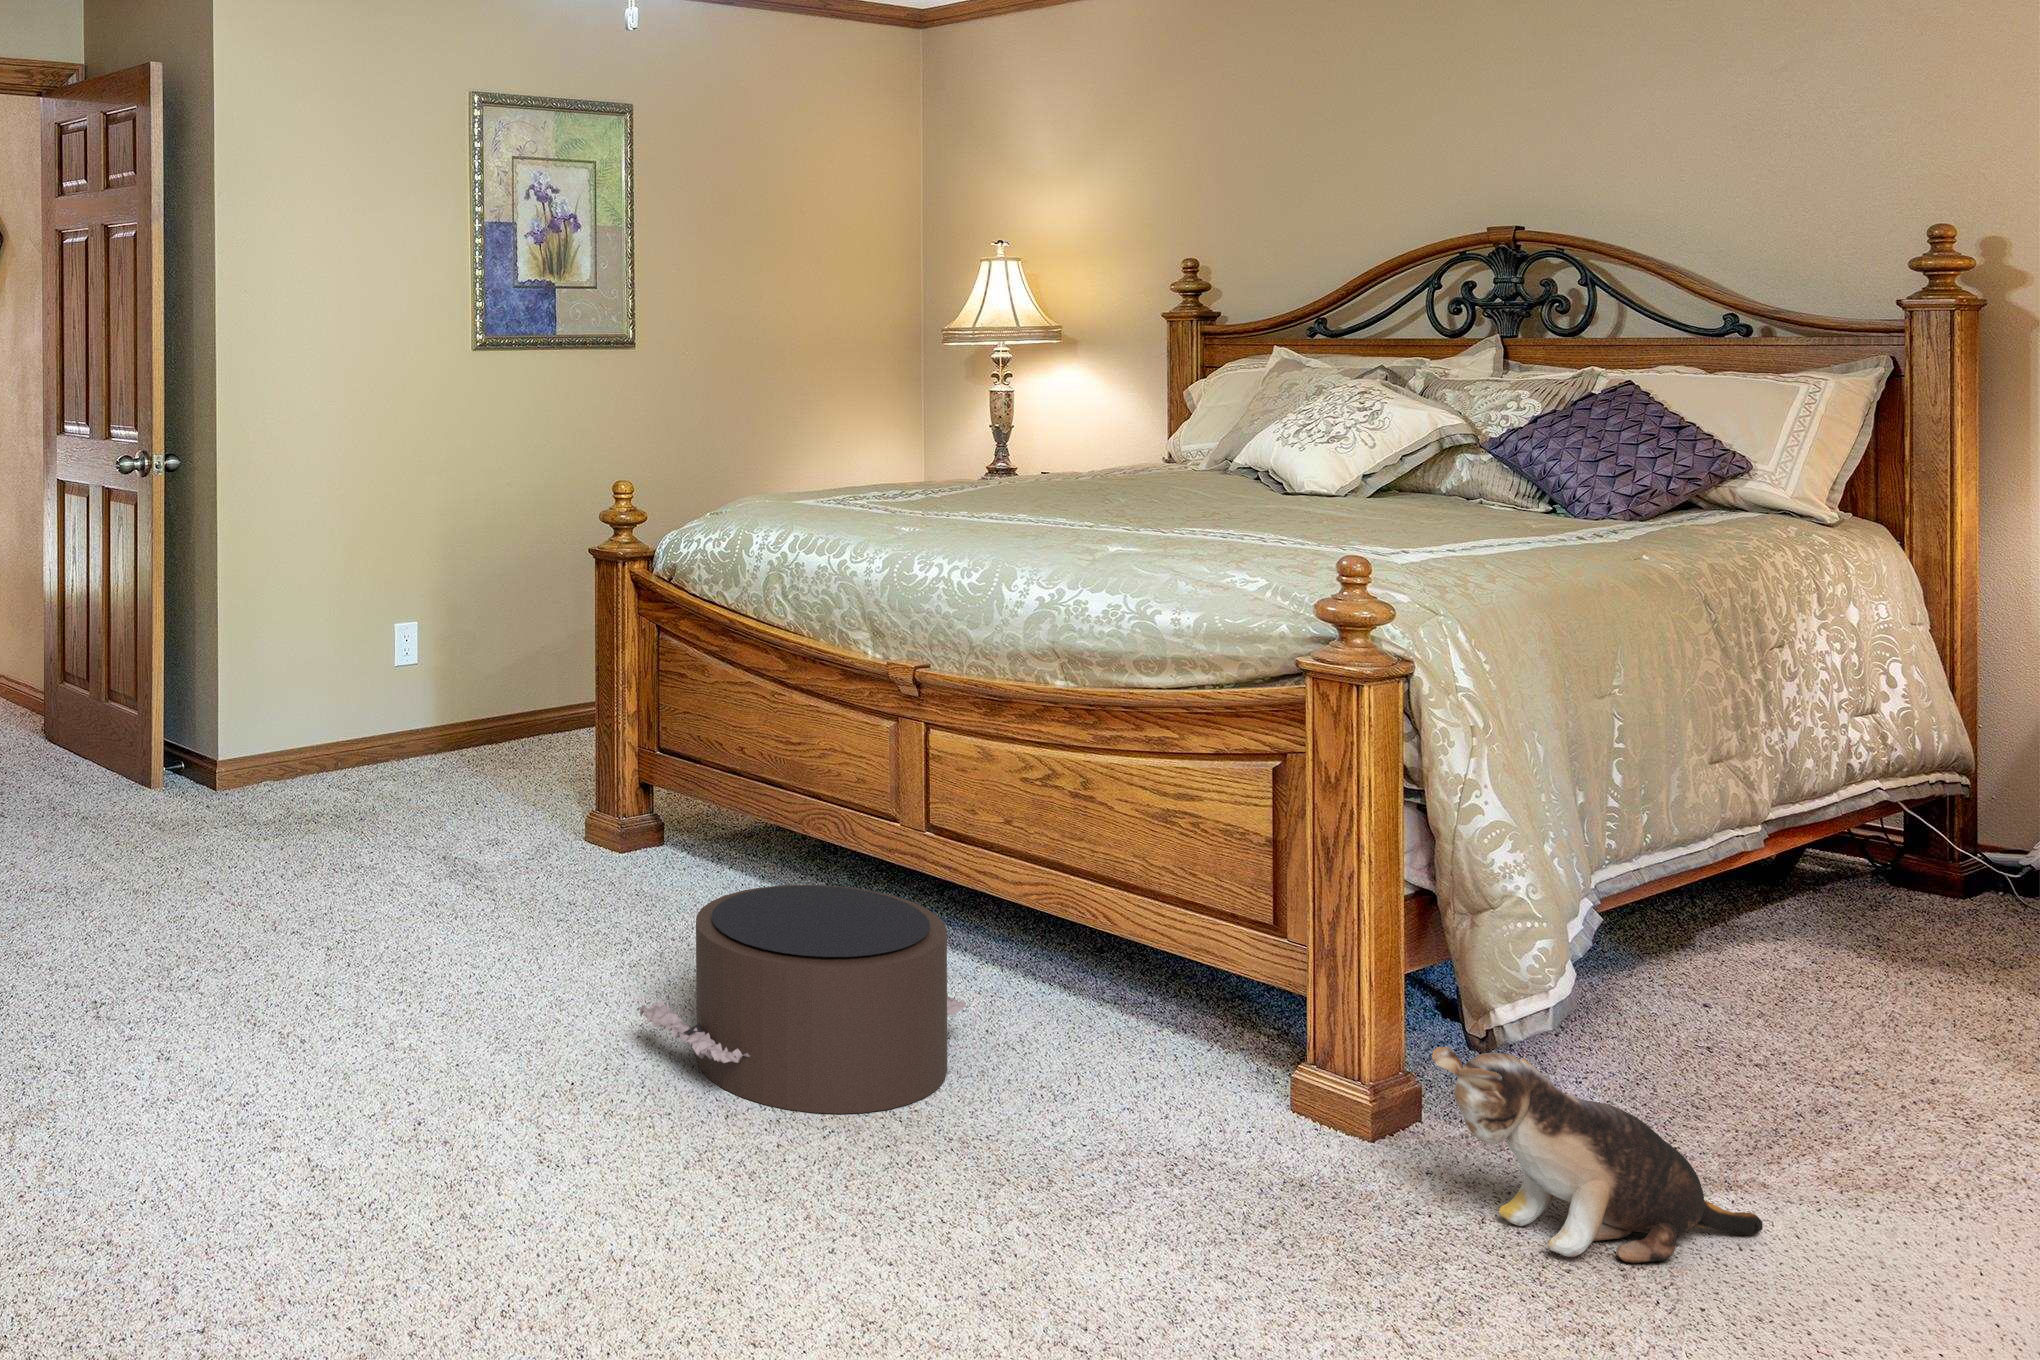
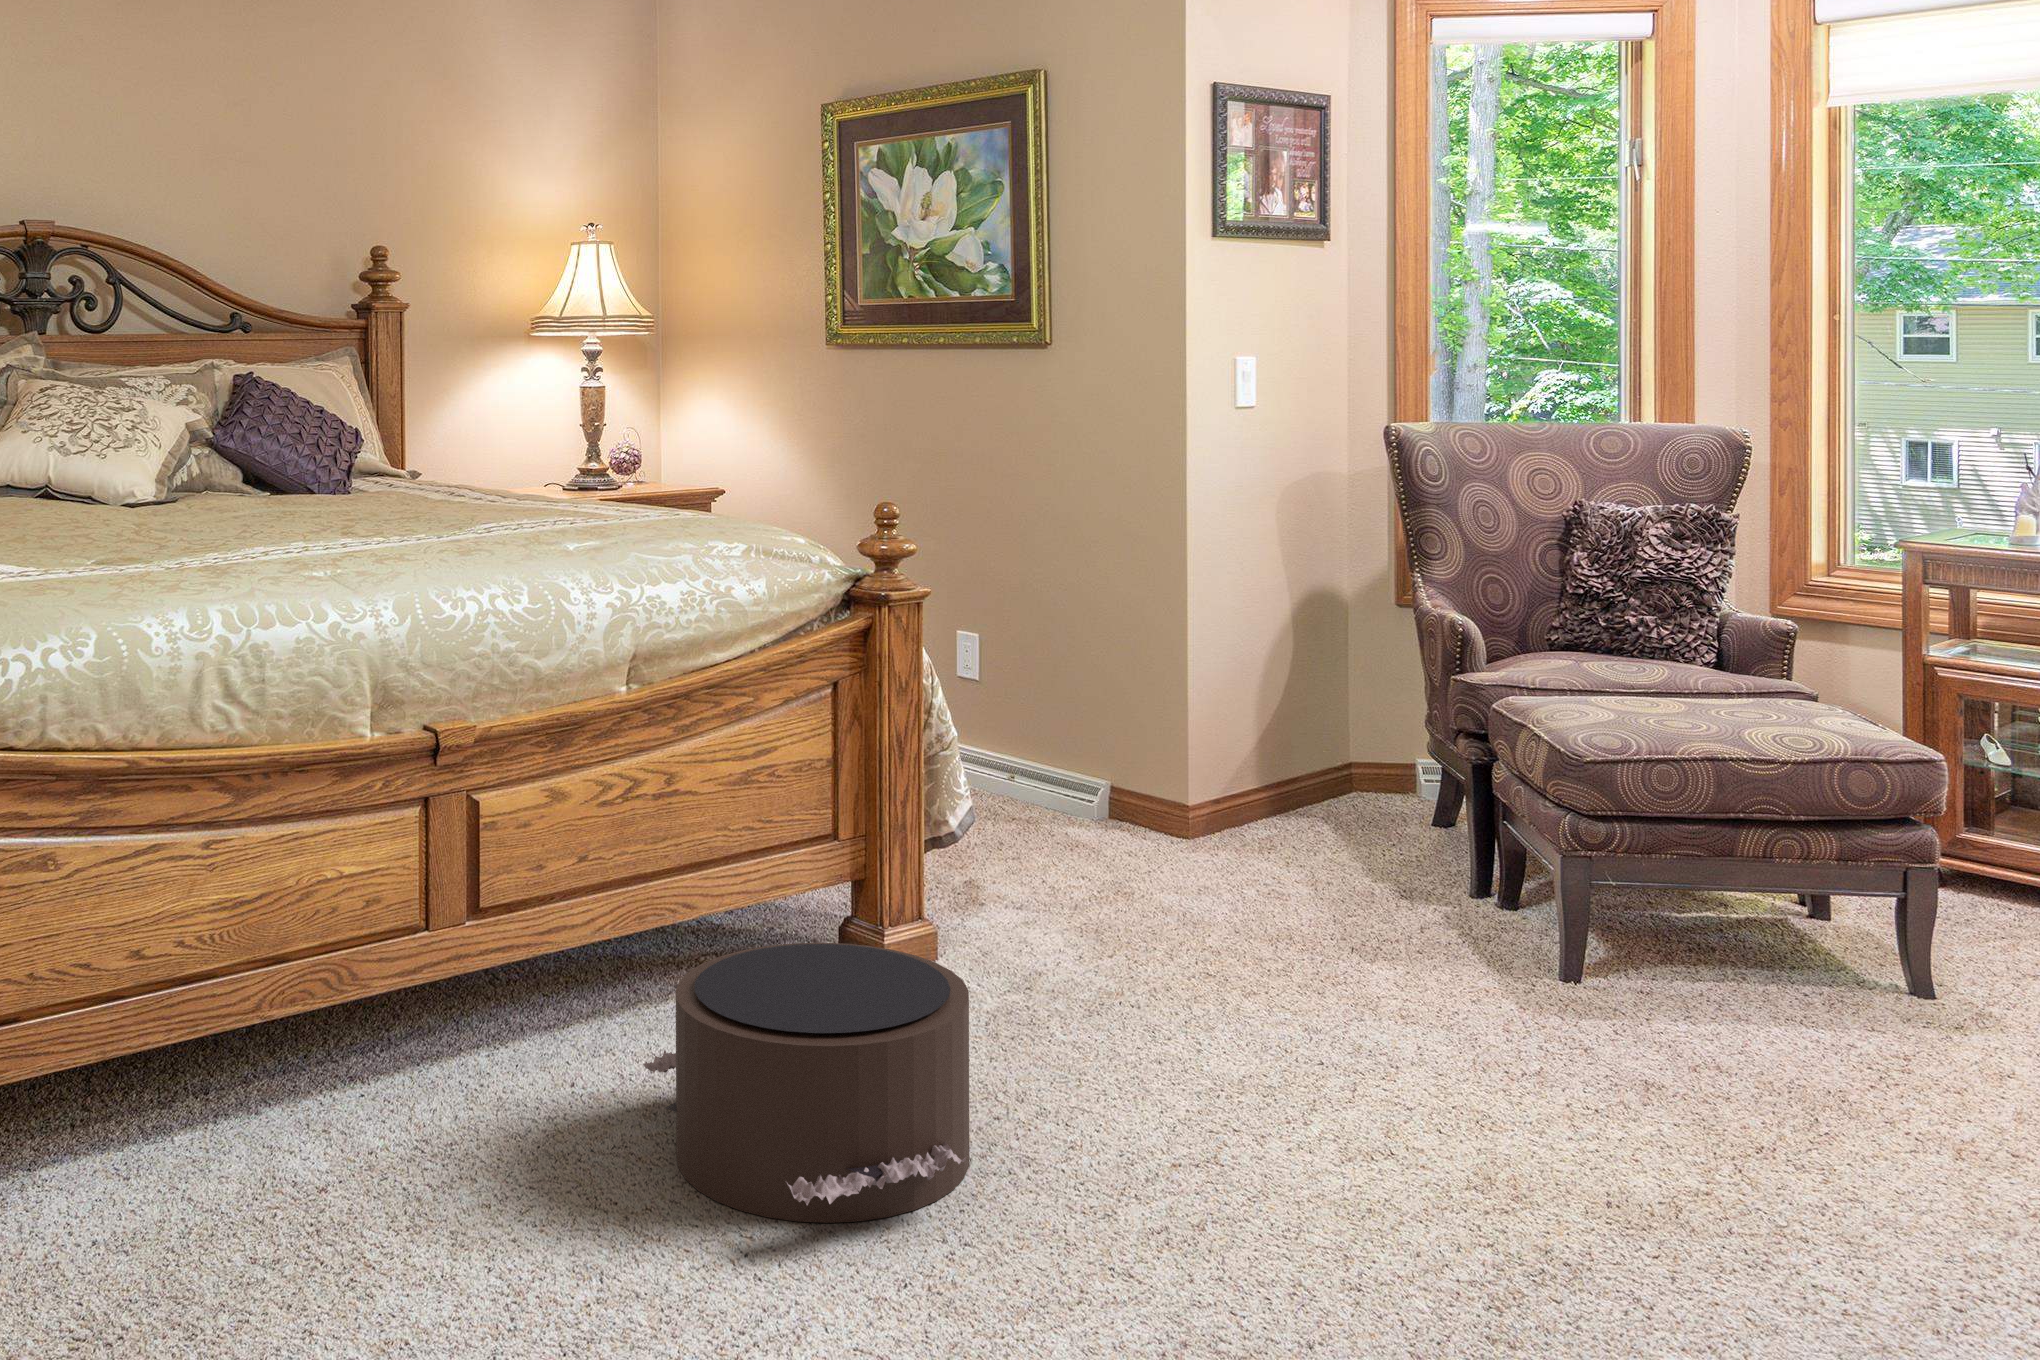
plush toy: present [1432,1047,1763,1263] -> none [1069,819,1161,950]

